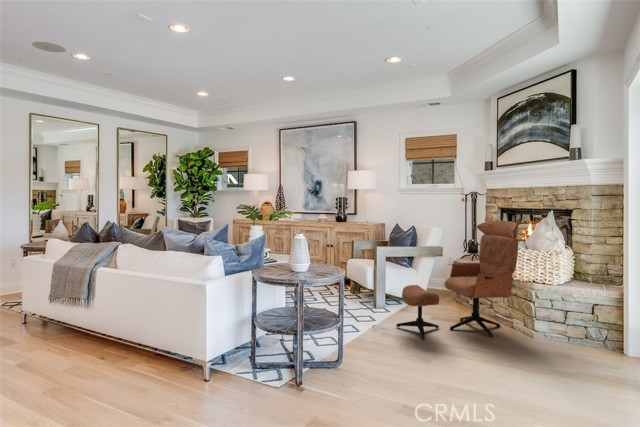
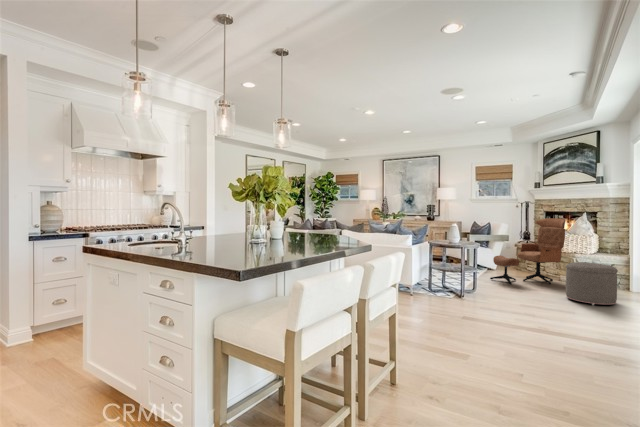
ottoman: none [503,309,597,405] -> present [566,262,618,305]

